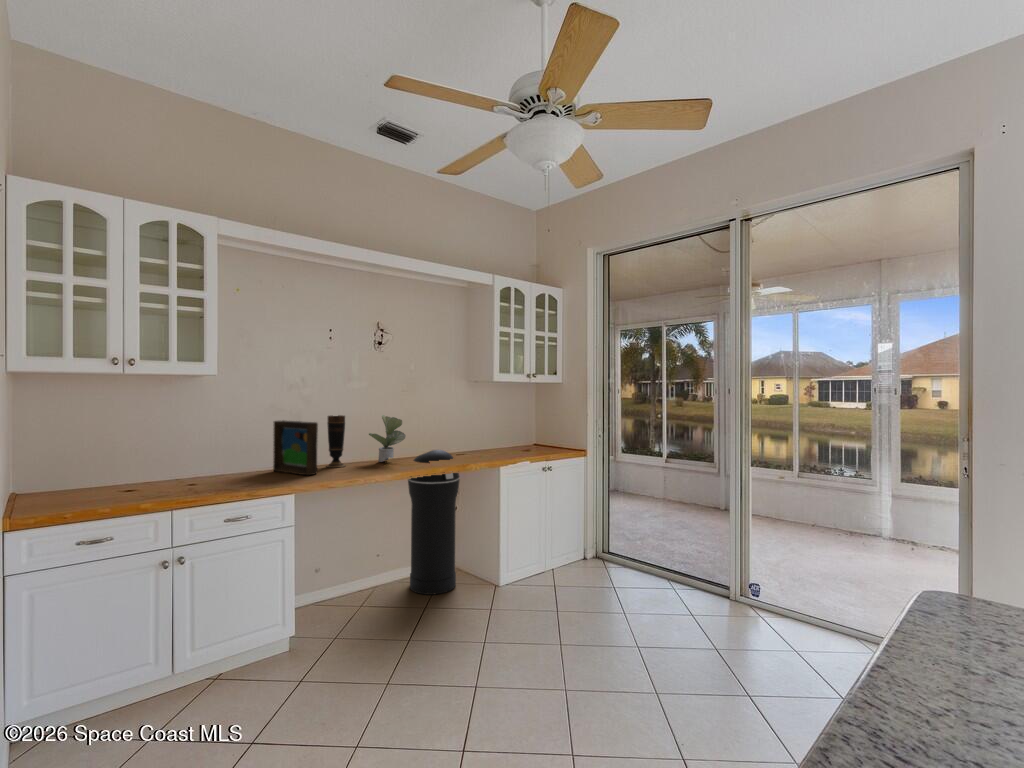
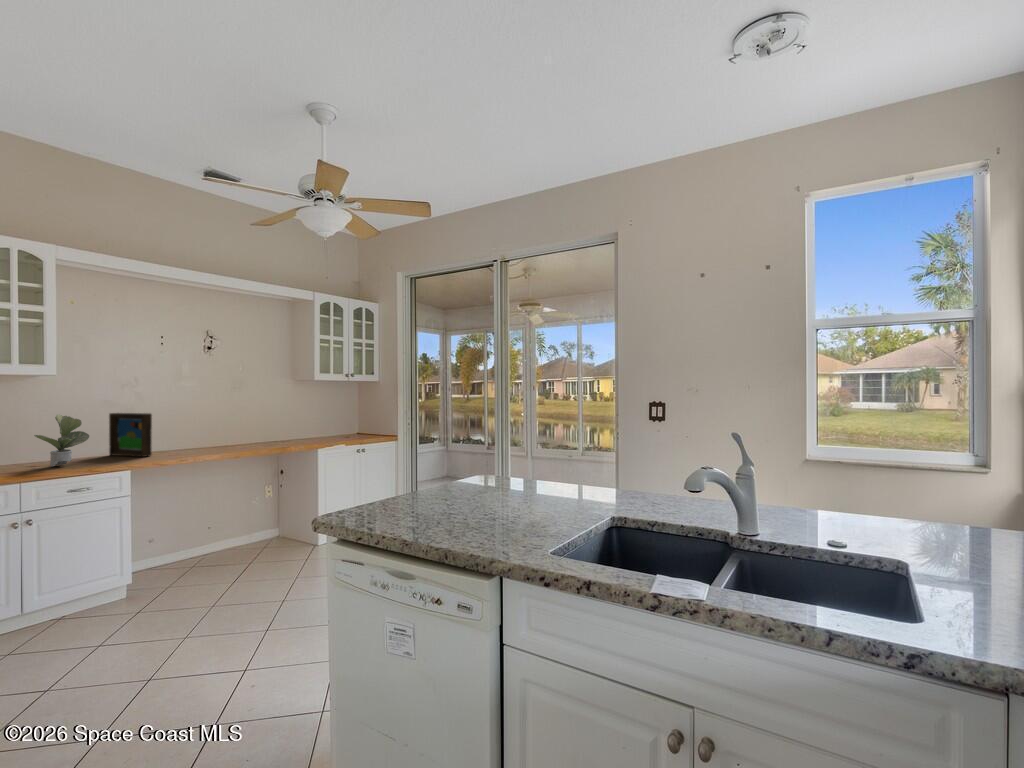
vase: present [327,415,345,467] -> none [160,408,179,451]
potted plant: present [369,415,406,462] -> present [34,415,89,466]
trash can: present [408,450,459,595] -> none [238,436,285,553]

